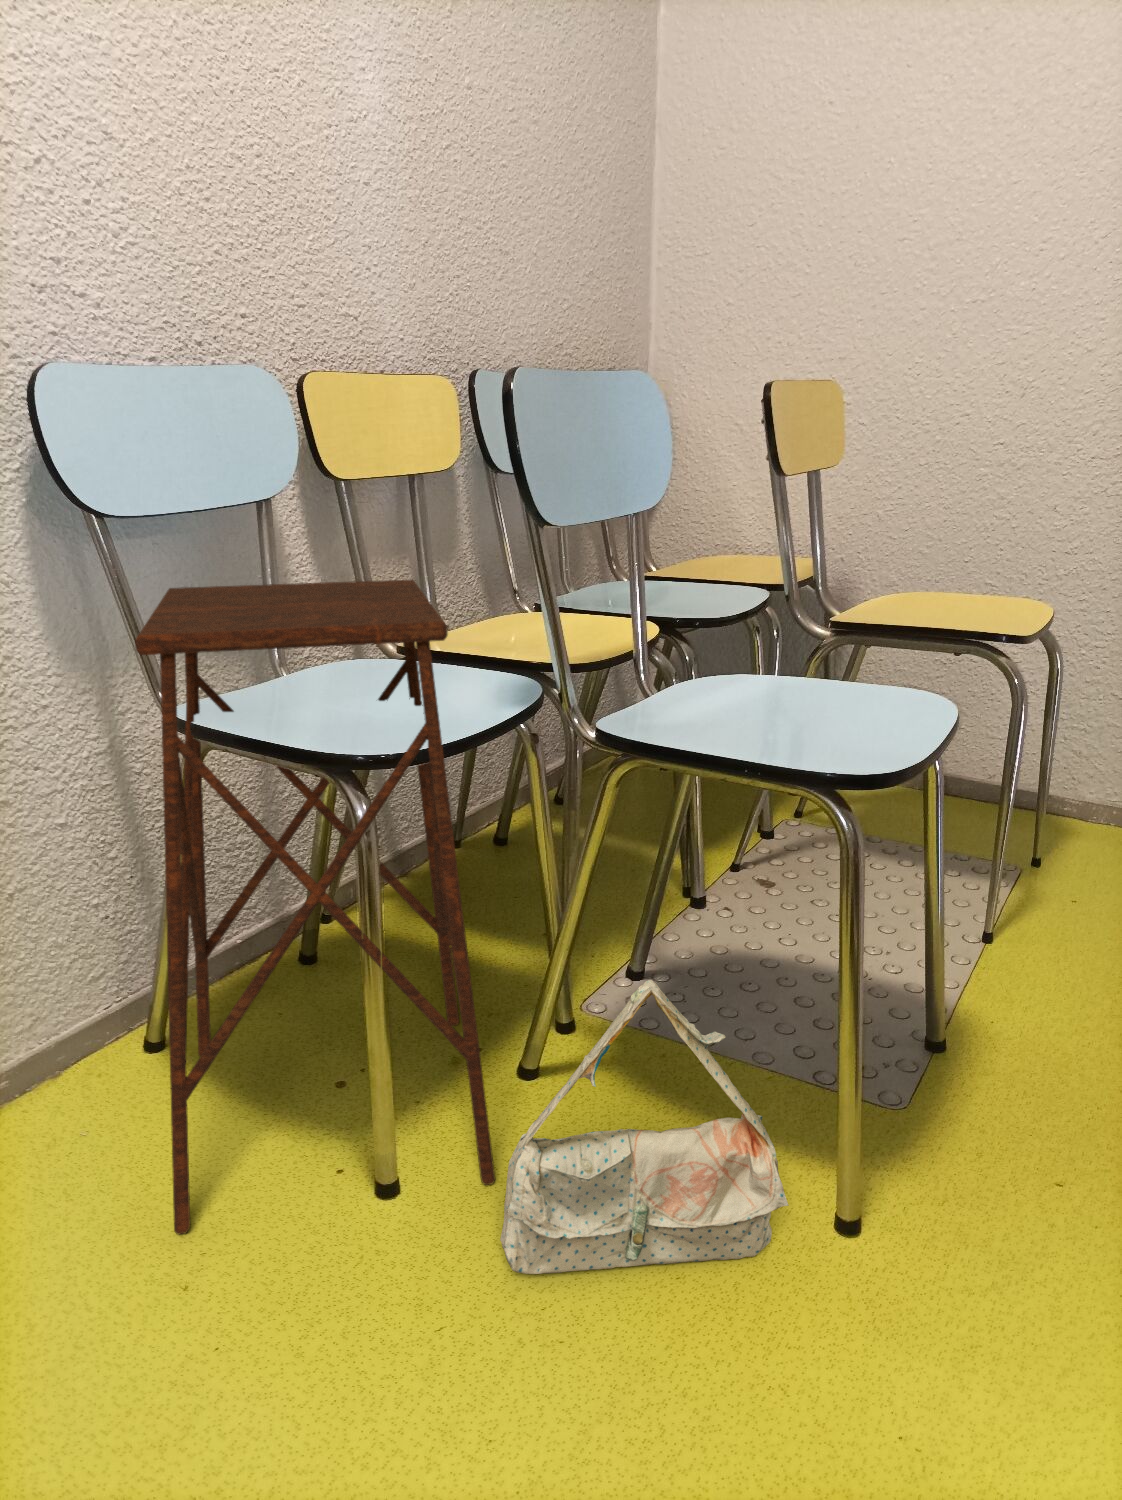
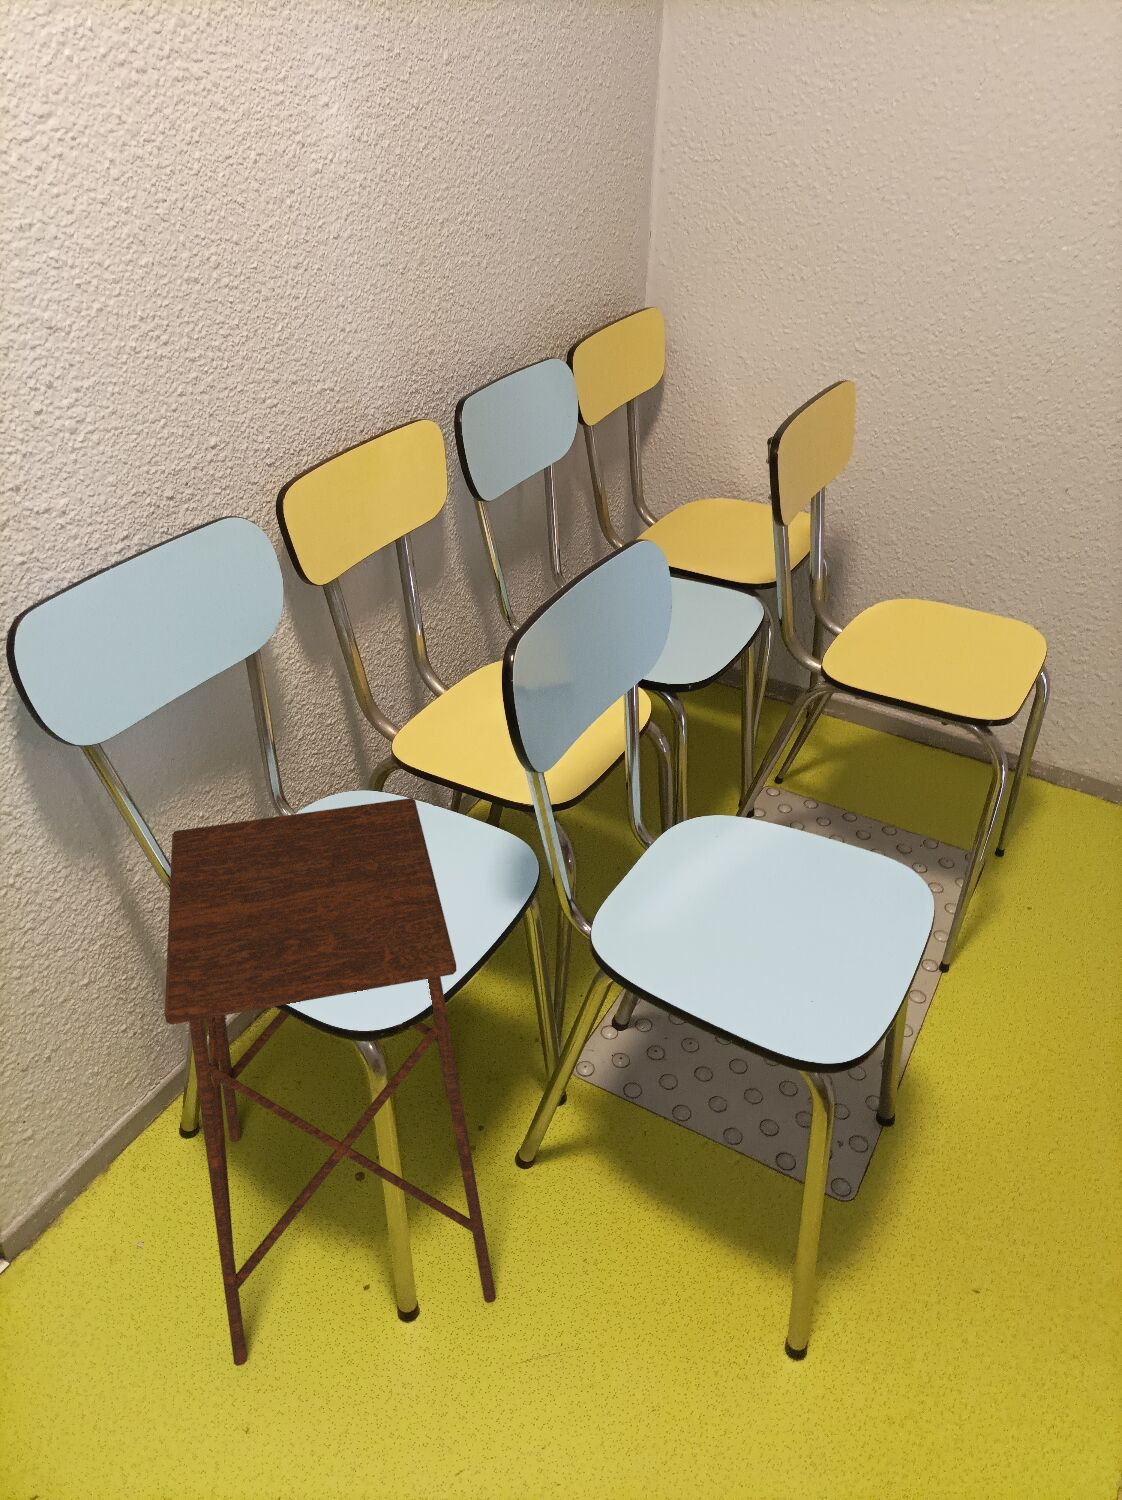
bag: present [500,980,788,1274] -> none [503,1241,737,1411]

